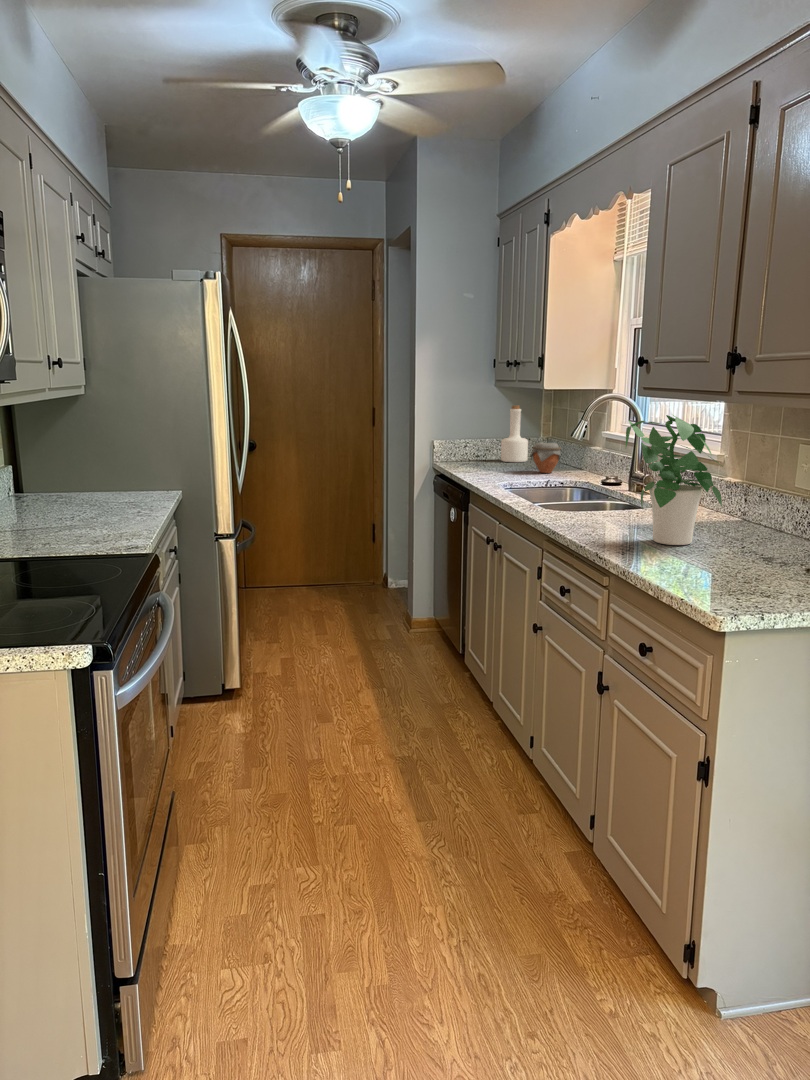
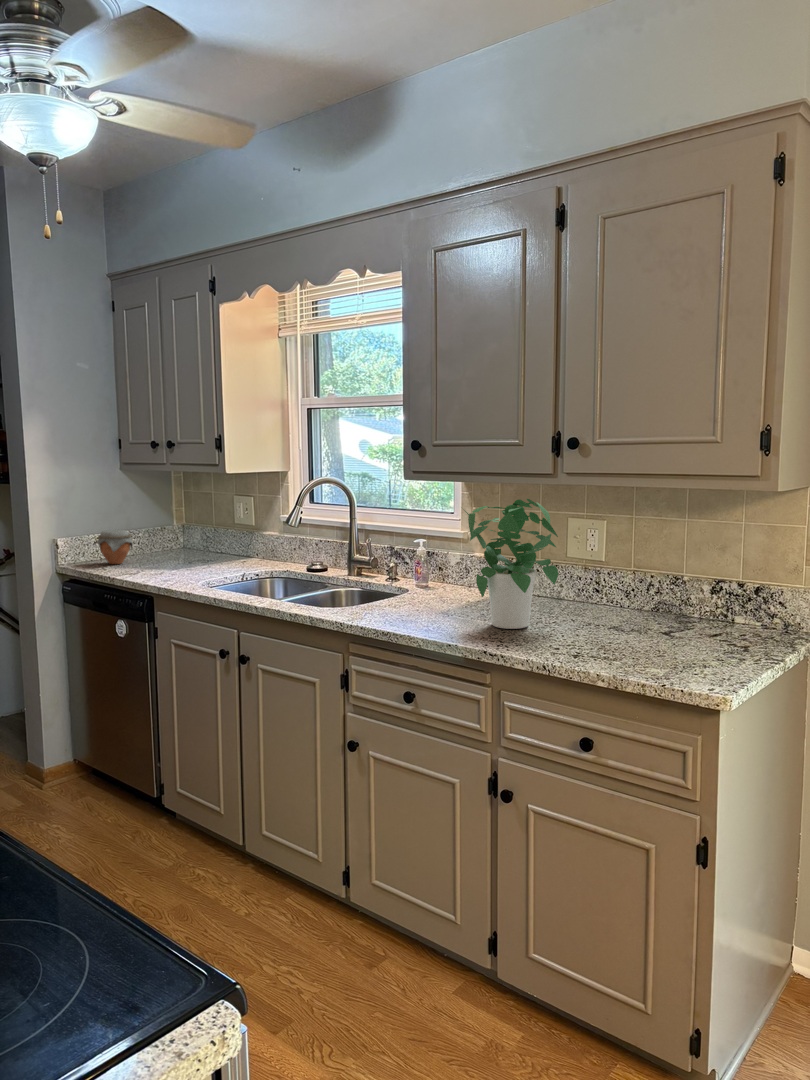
bottle: present [501,405,528,462] -> none [135,490,169,557]
jar: present [531,442,561,473] -> present [97,530,133,564]

